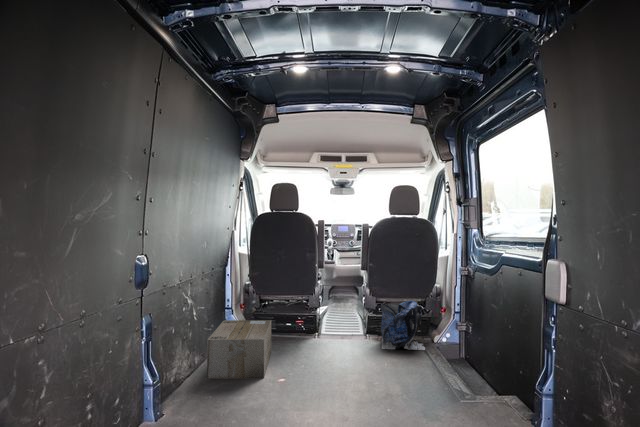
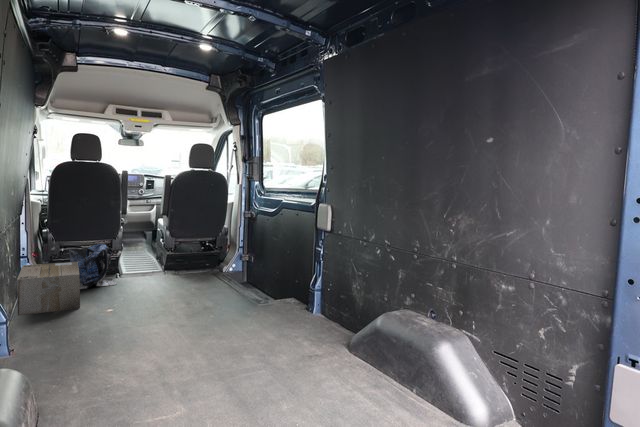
backpack: present [381,301,425,350] -> present [69,244,117,289]

